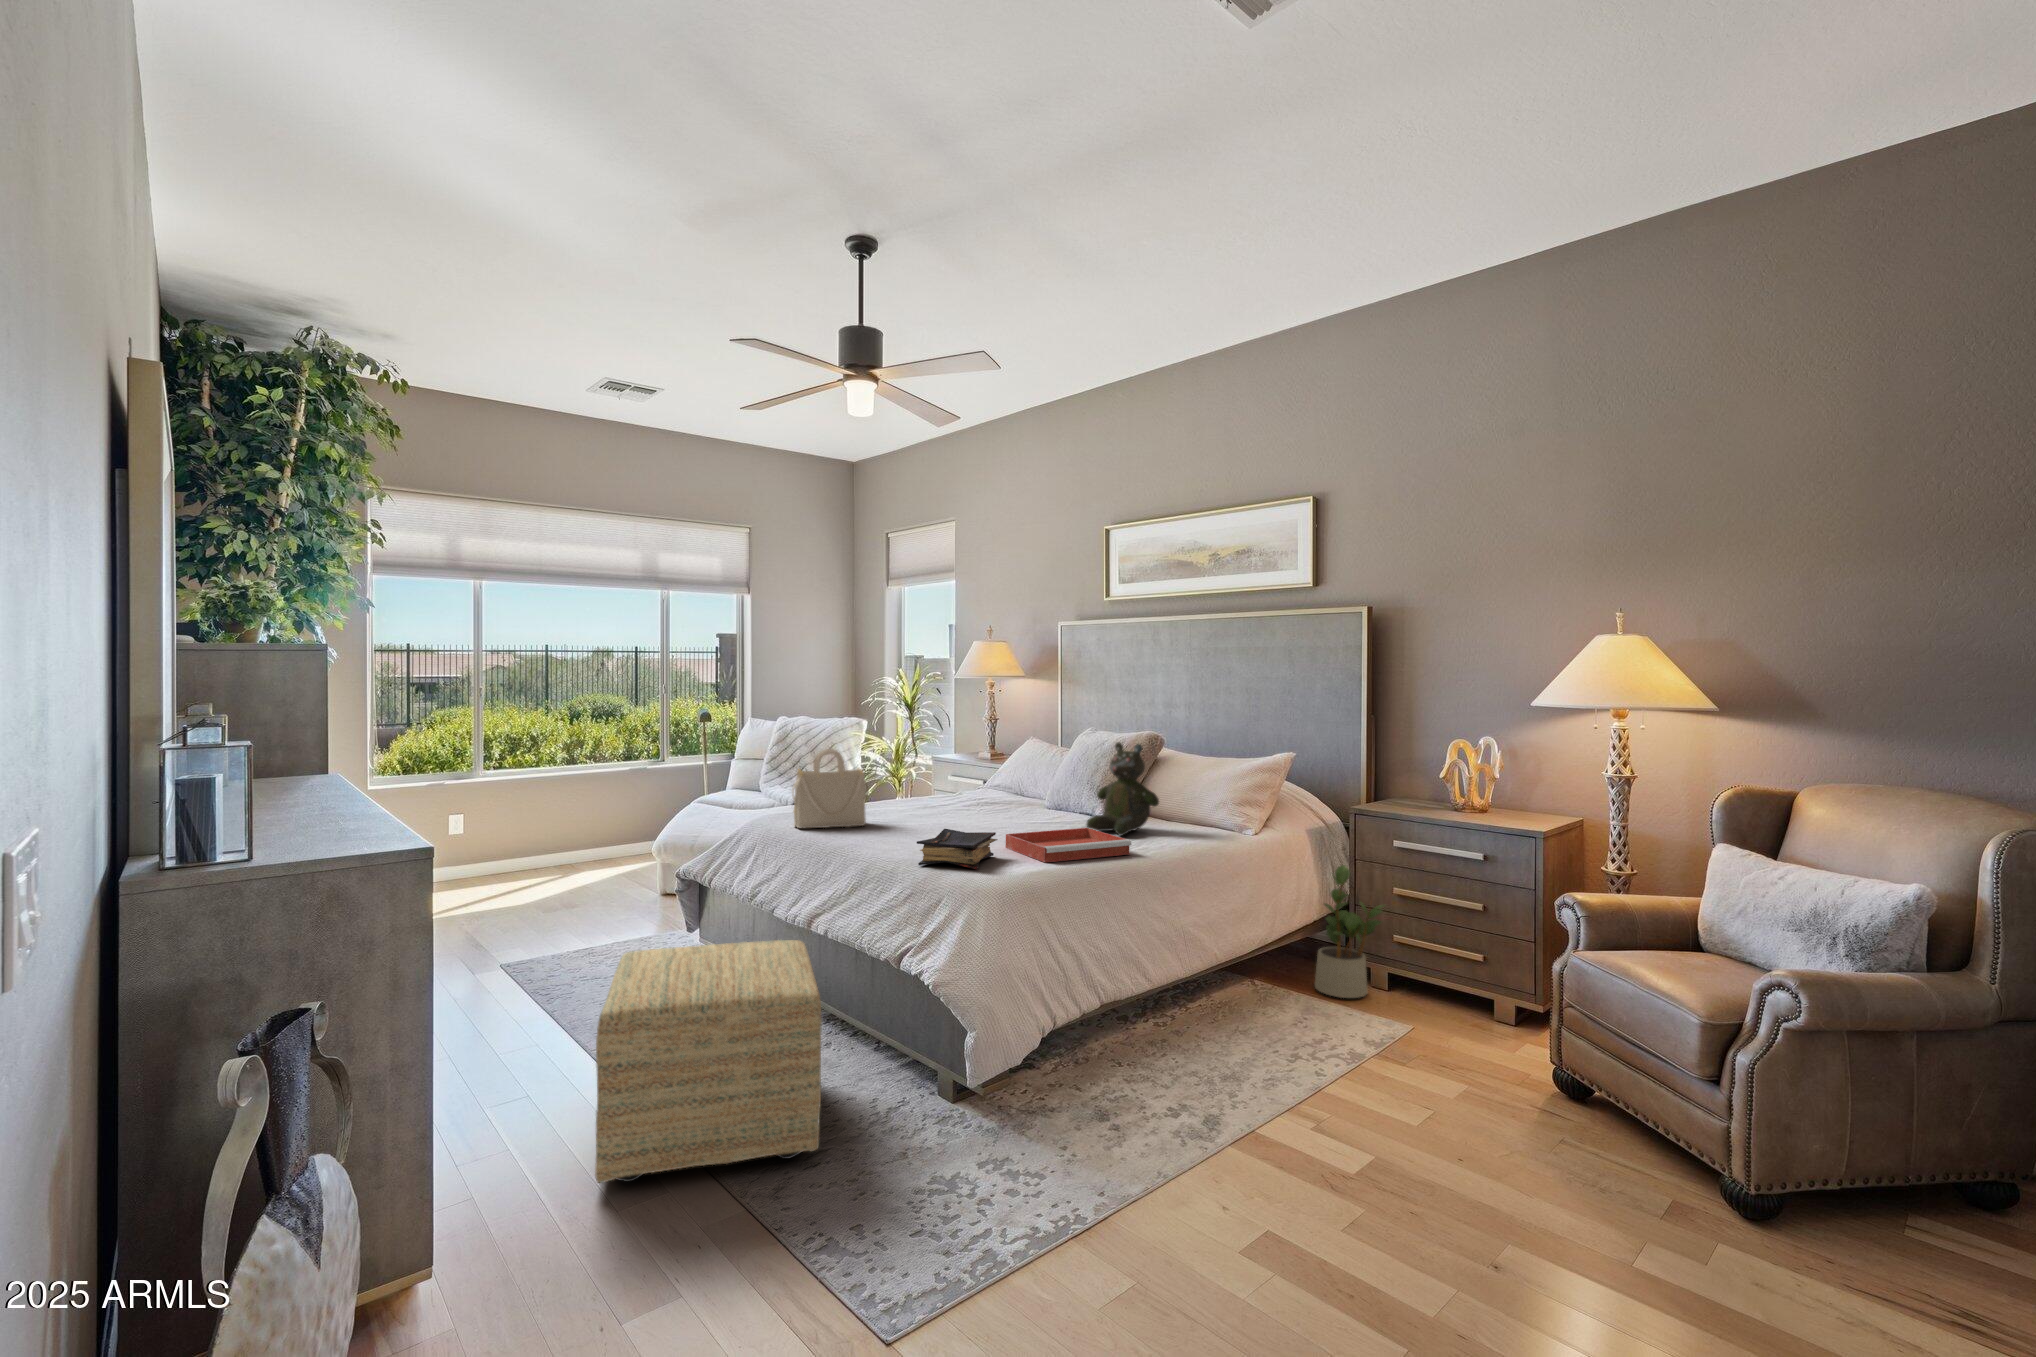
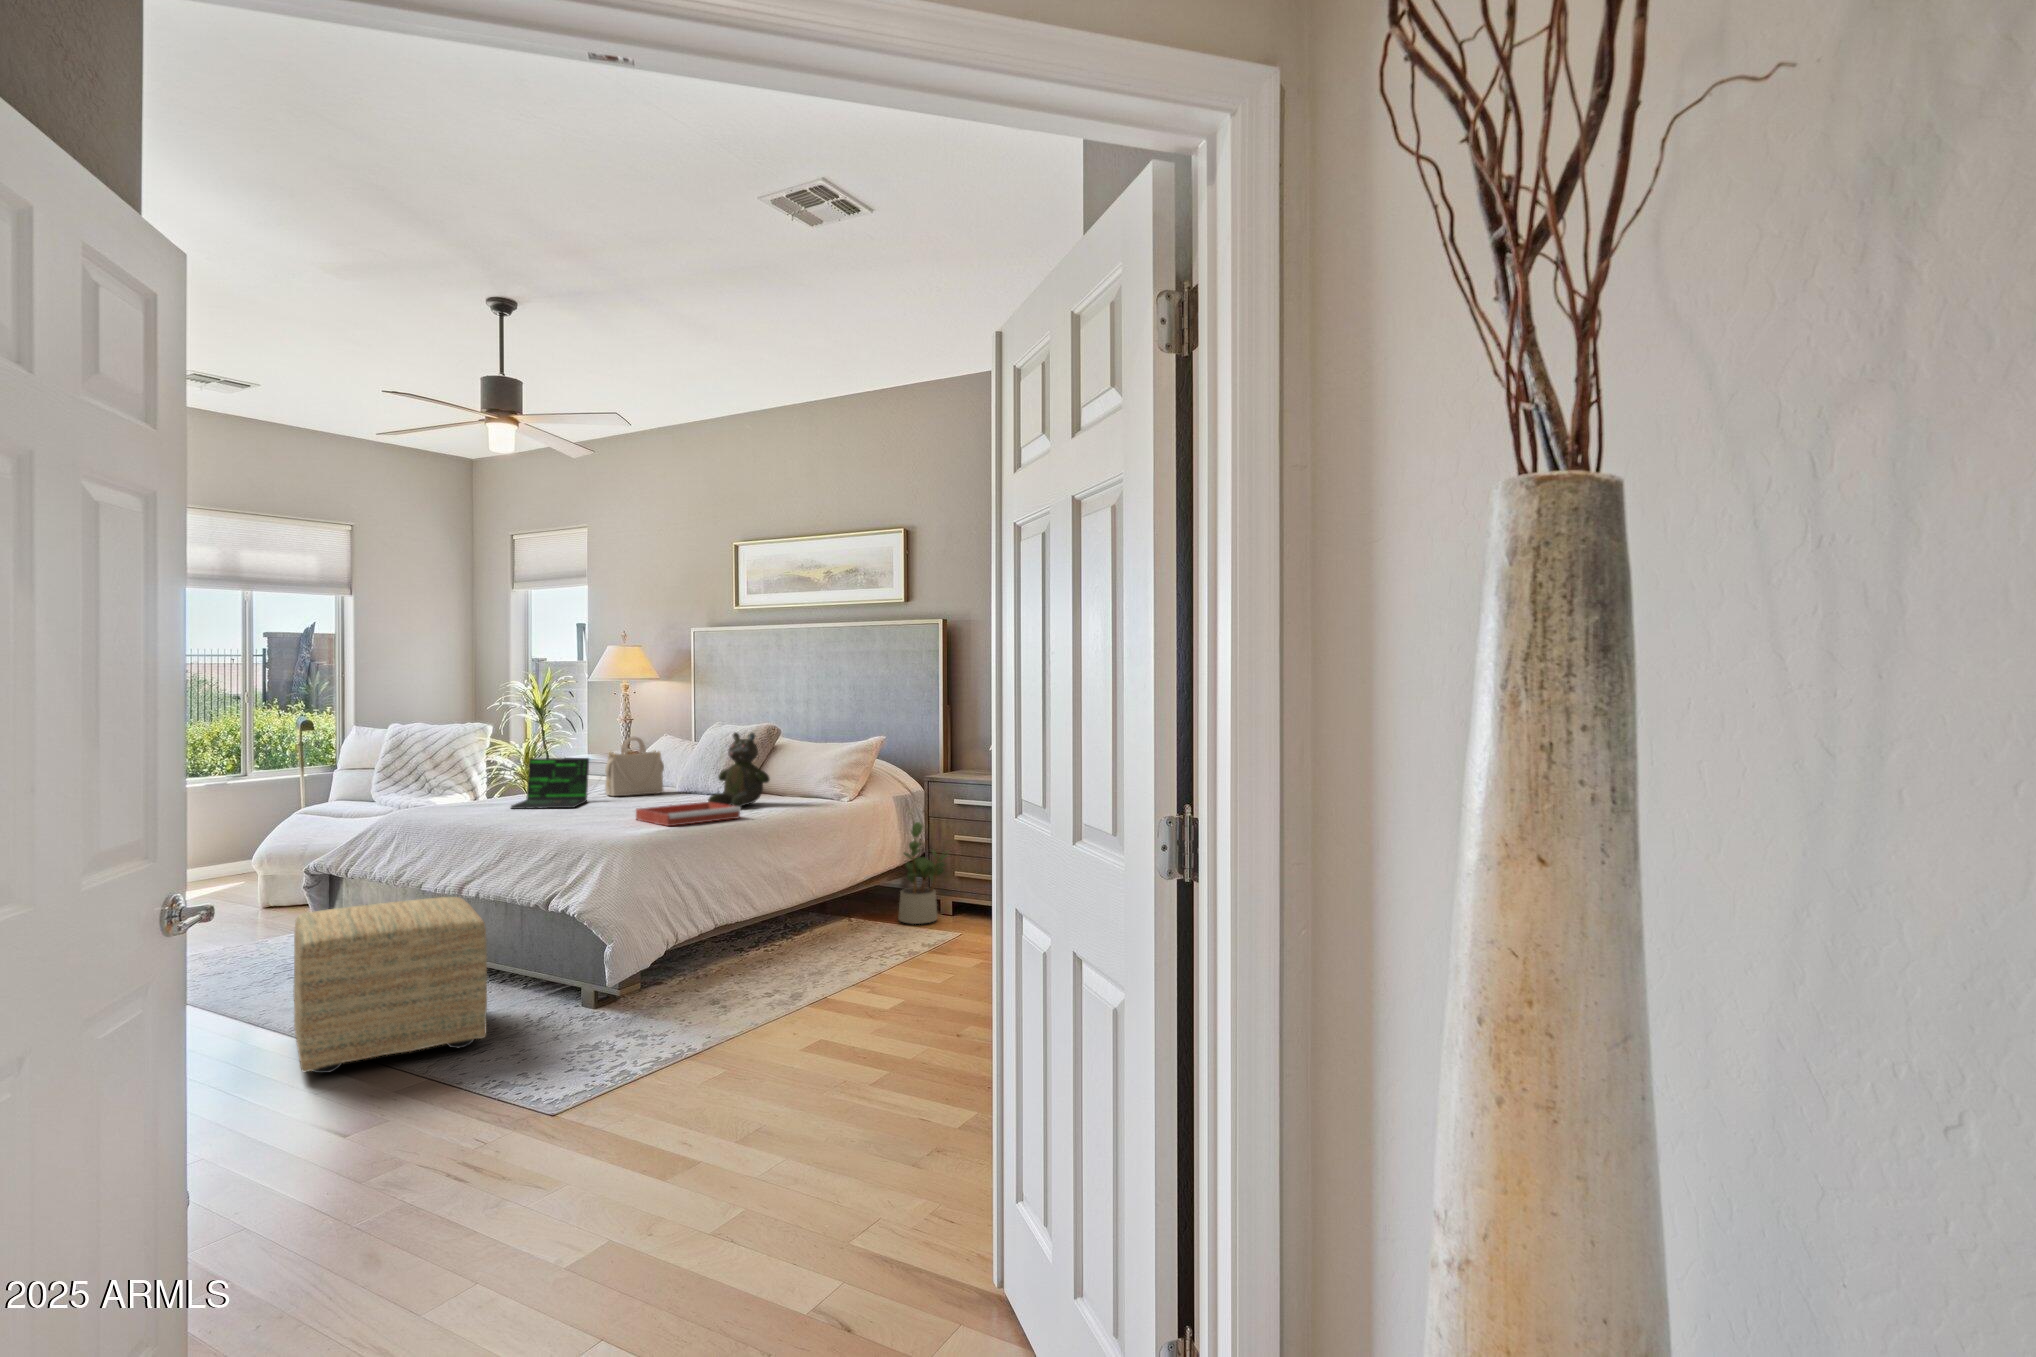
handbag: present [792,749,869,828] -> present [605,736,664,796]
laptop: none [872,762,971,823] -> present [511,758,604,809]
book: present [917,829,997,870] -> none [558,806,629,833]

